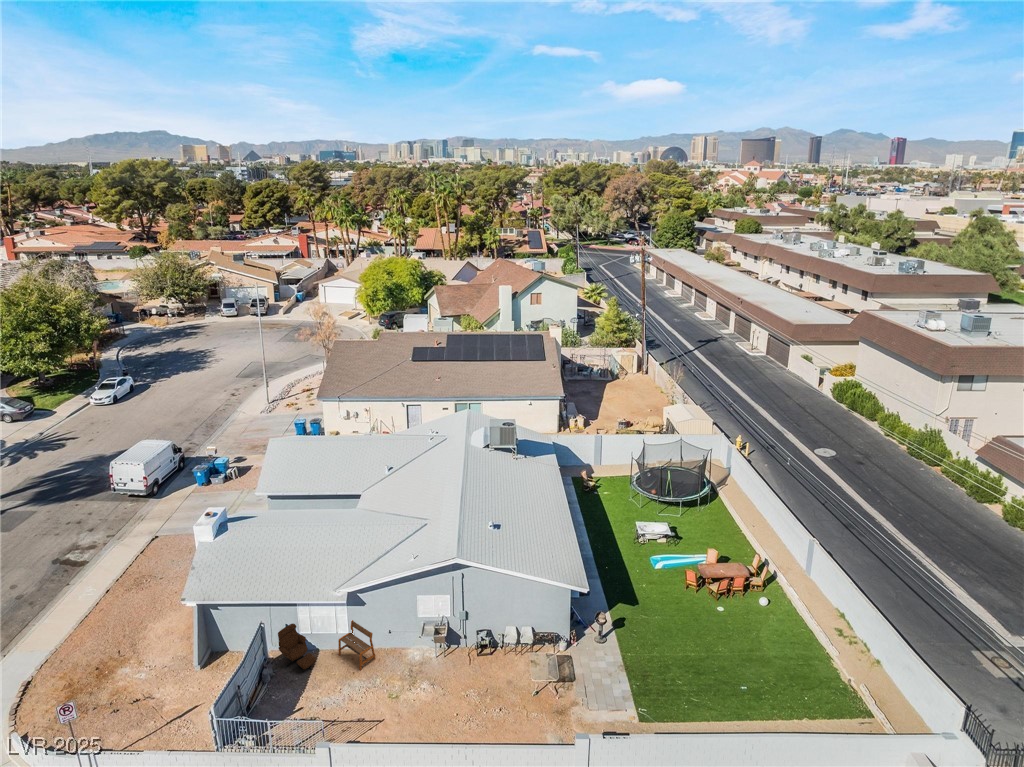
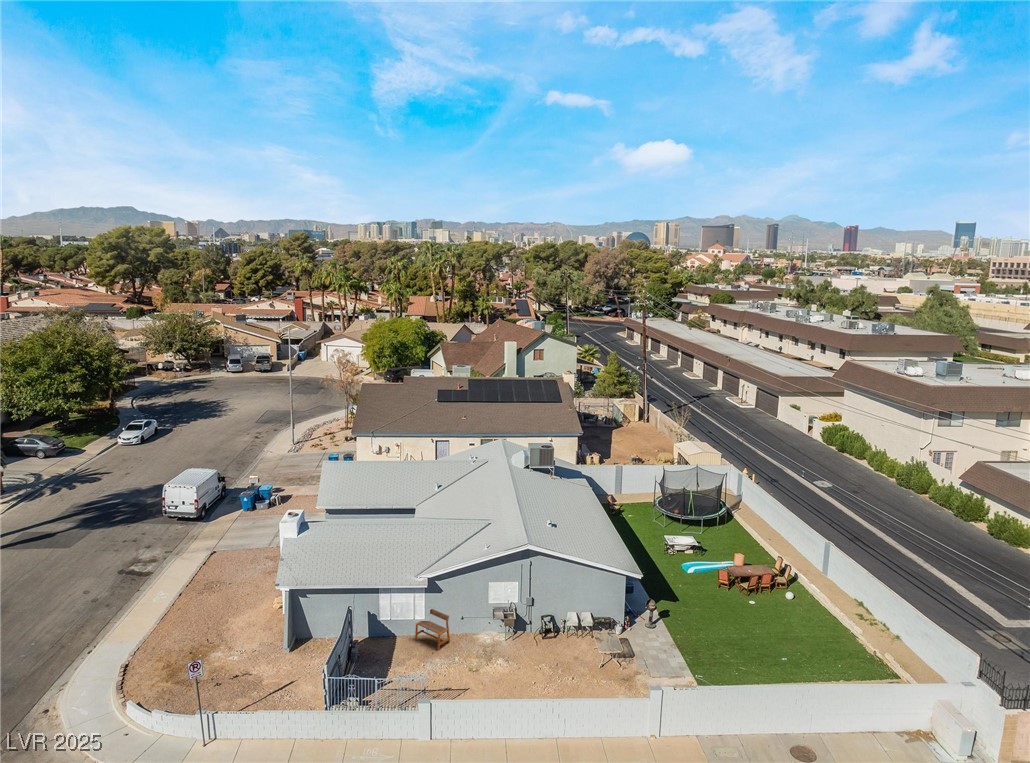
lounge chair: present [278,624,316,672] -> none [362,609,397,653]

